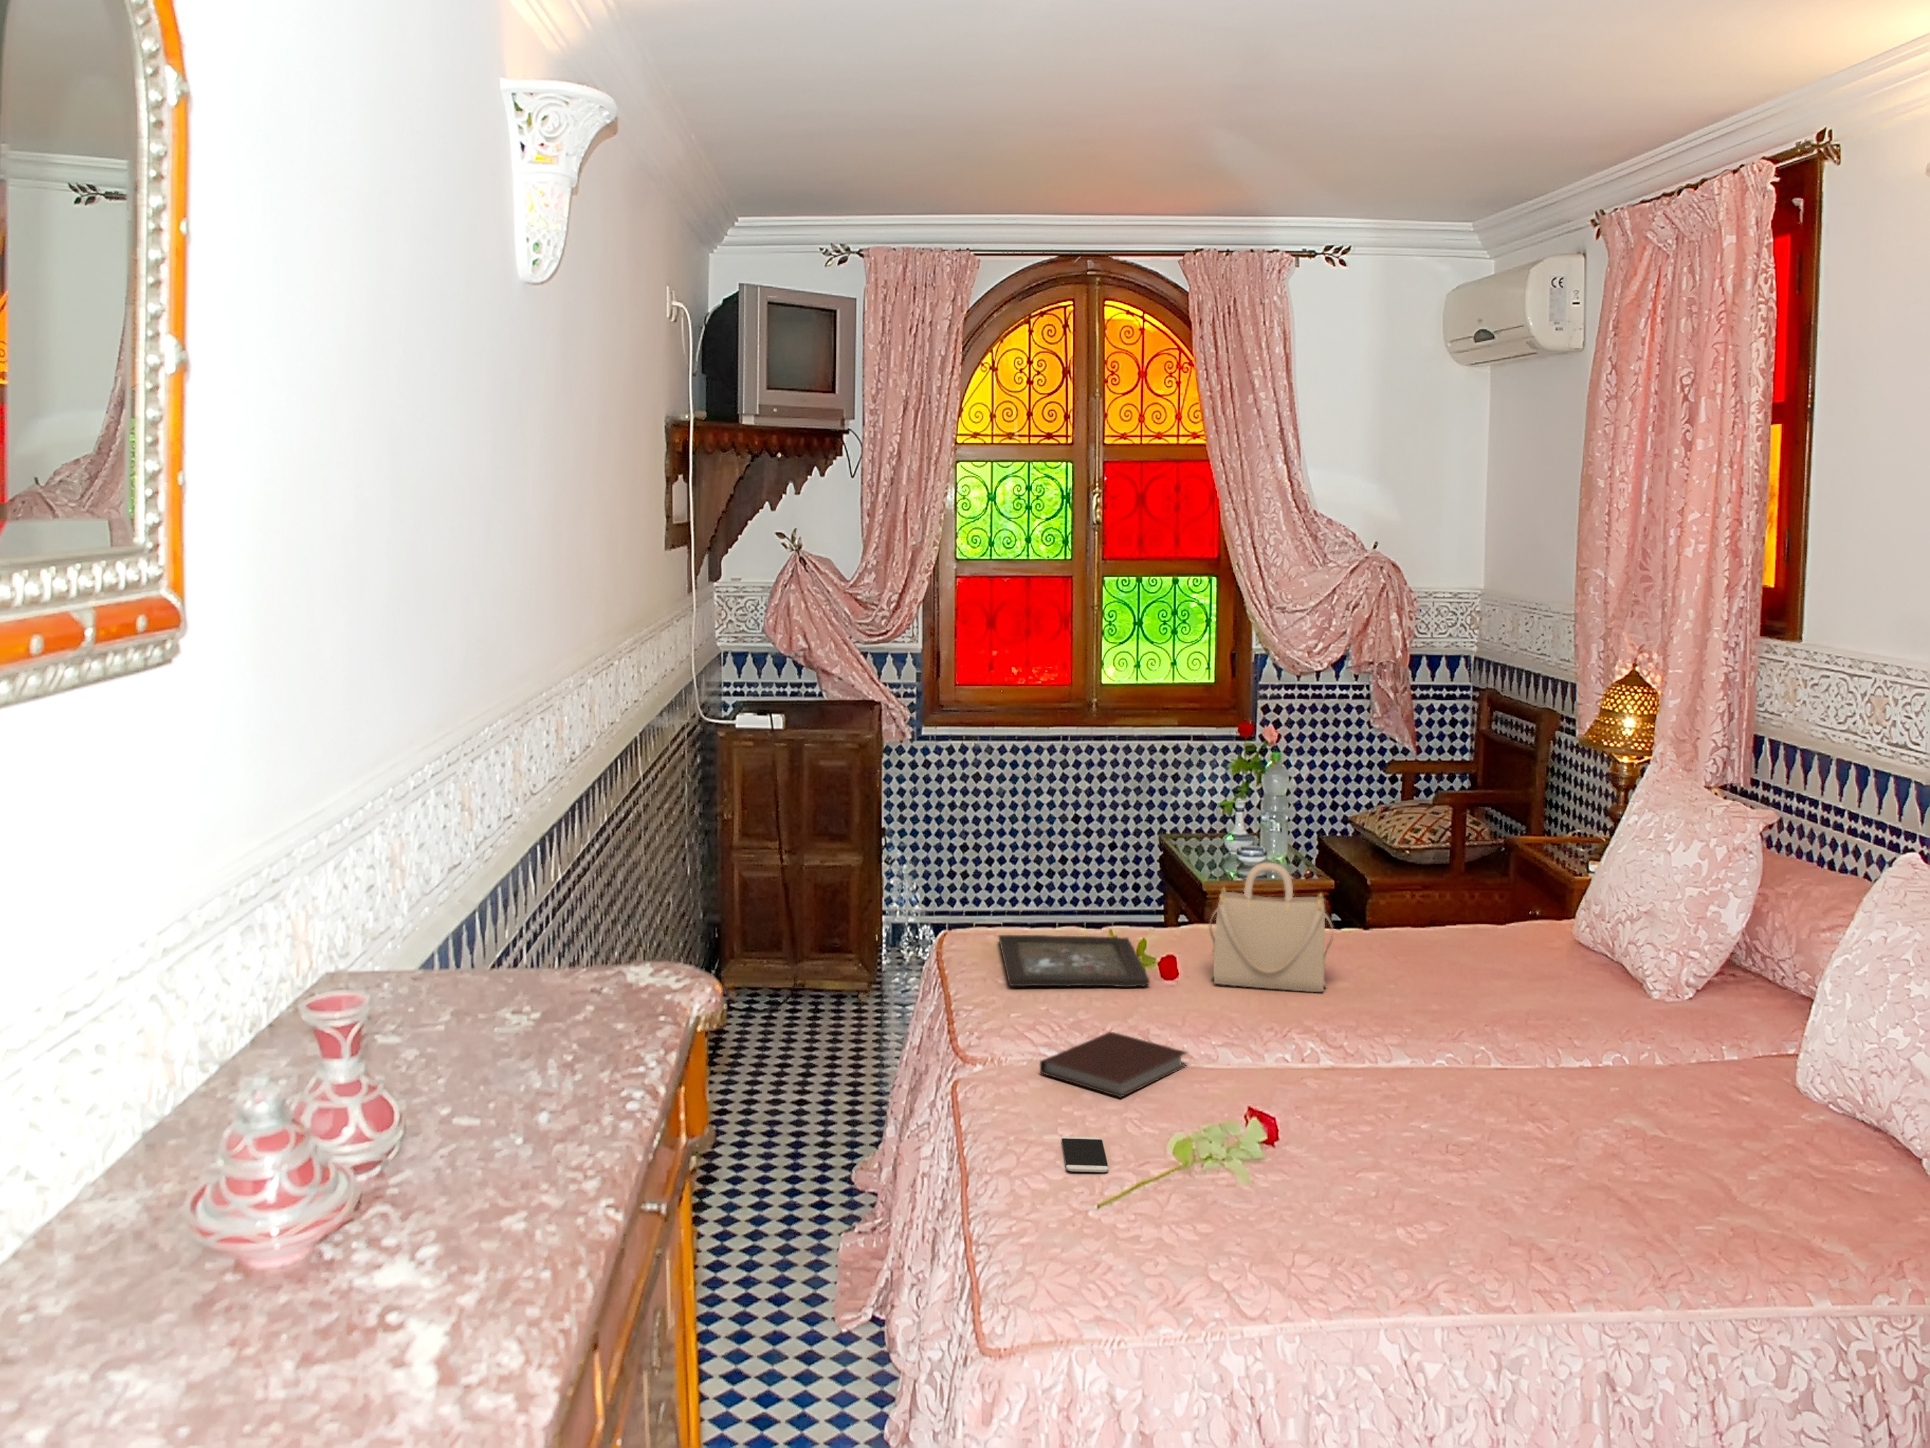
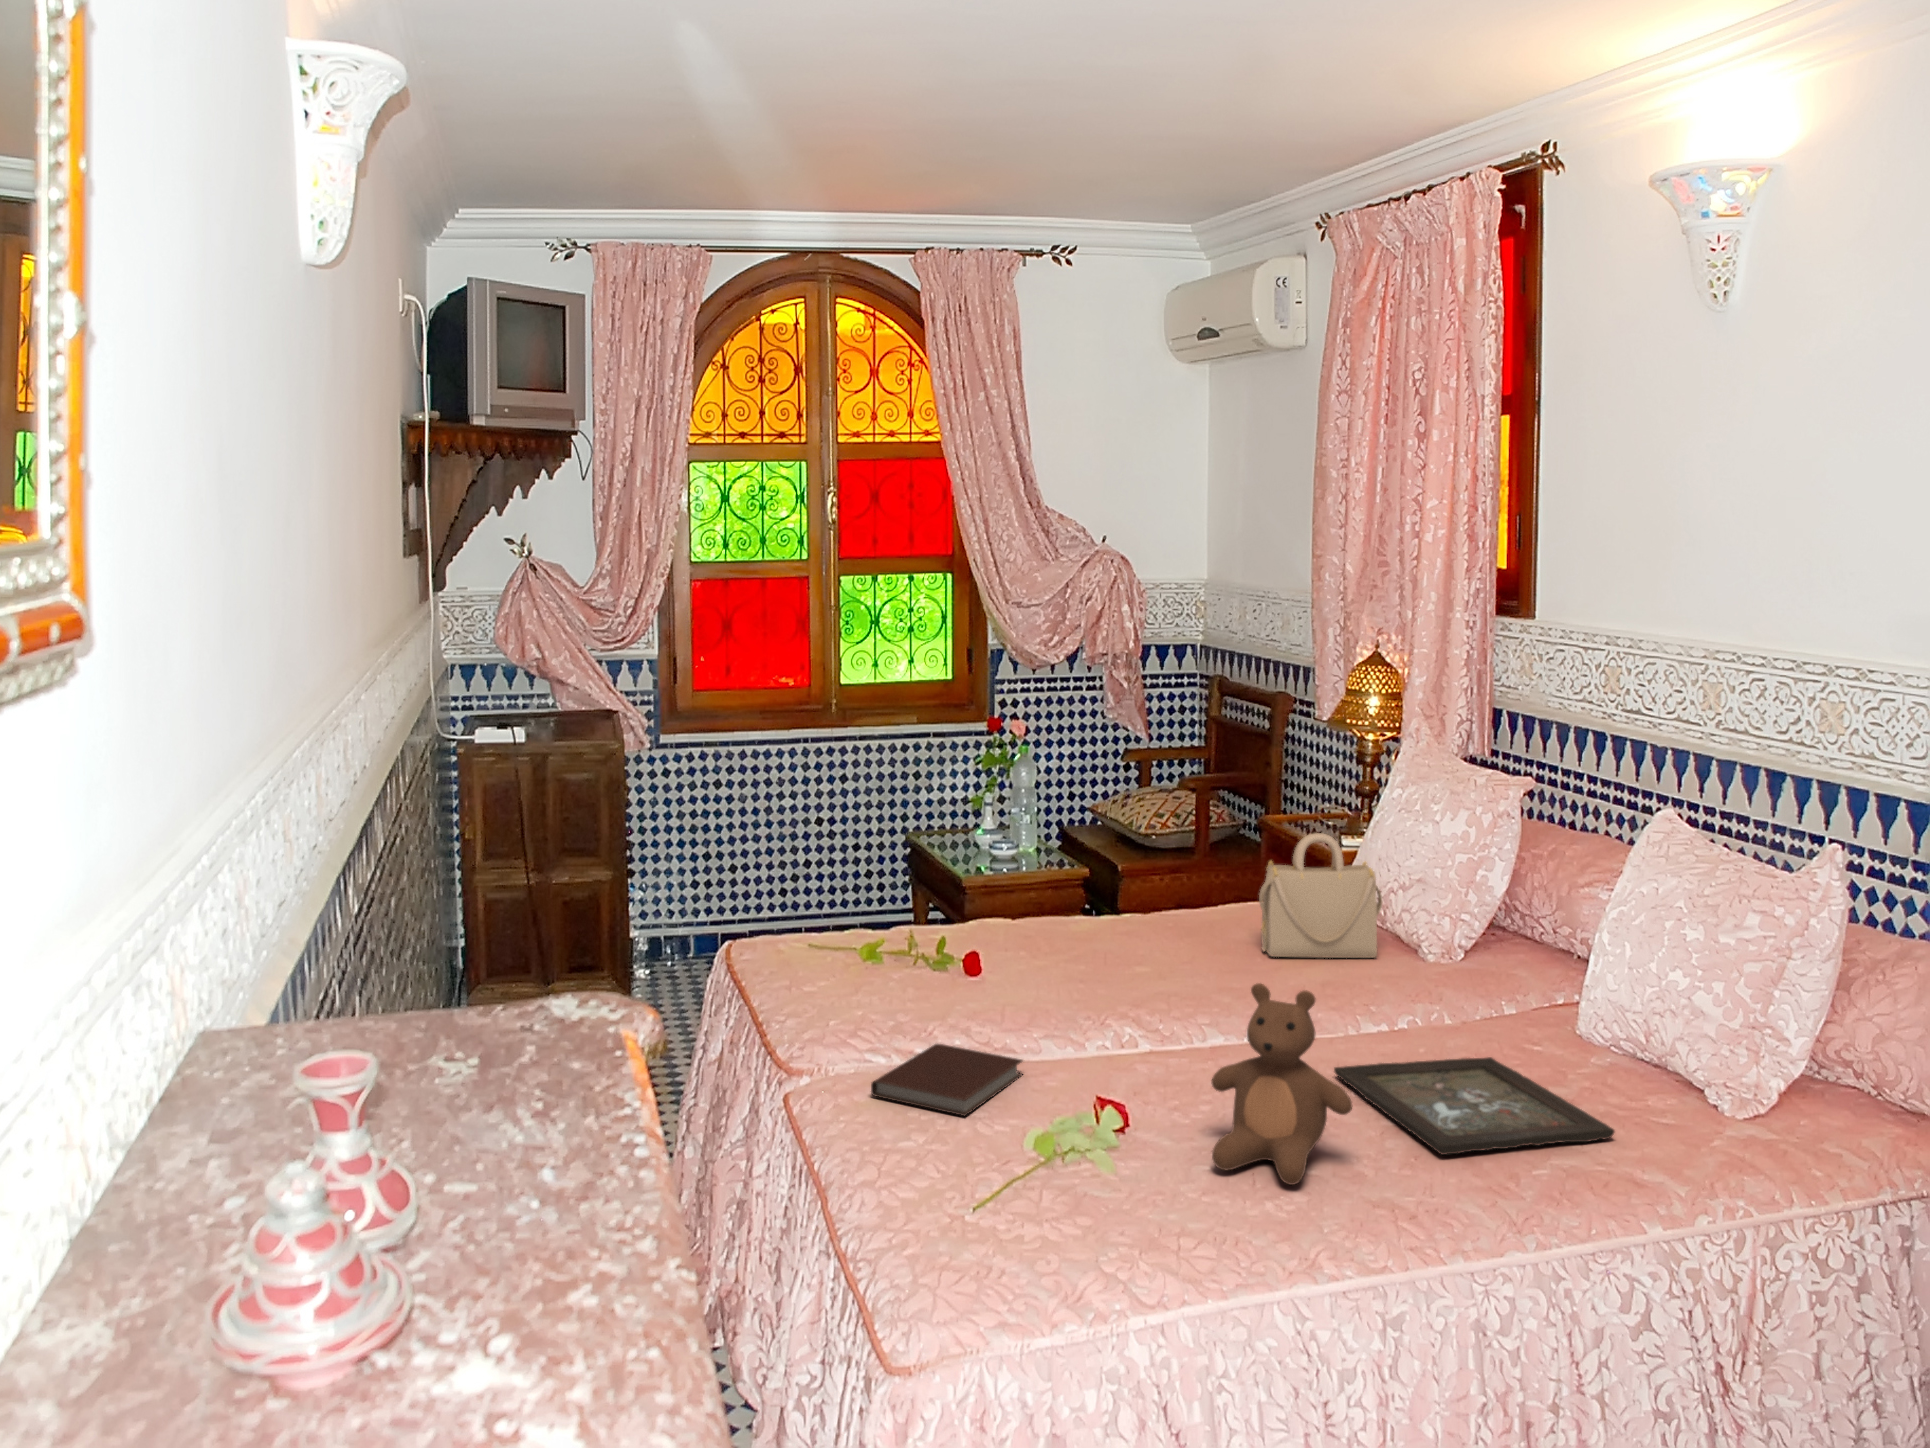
handbag: present [1209,863,1333,992] -> present [1259,833,1382,958]
tray: present [999,935,1150,987] -> present [1334,1057,1615,1155]
teddy bear: none [1338,992,1478,1182] -> present [1211,983,1352,1185]
smartphone: present [1062,1136,1109,1172] -> none [915,1164,976,1206]

